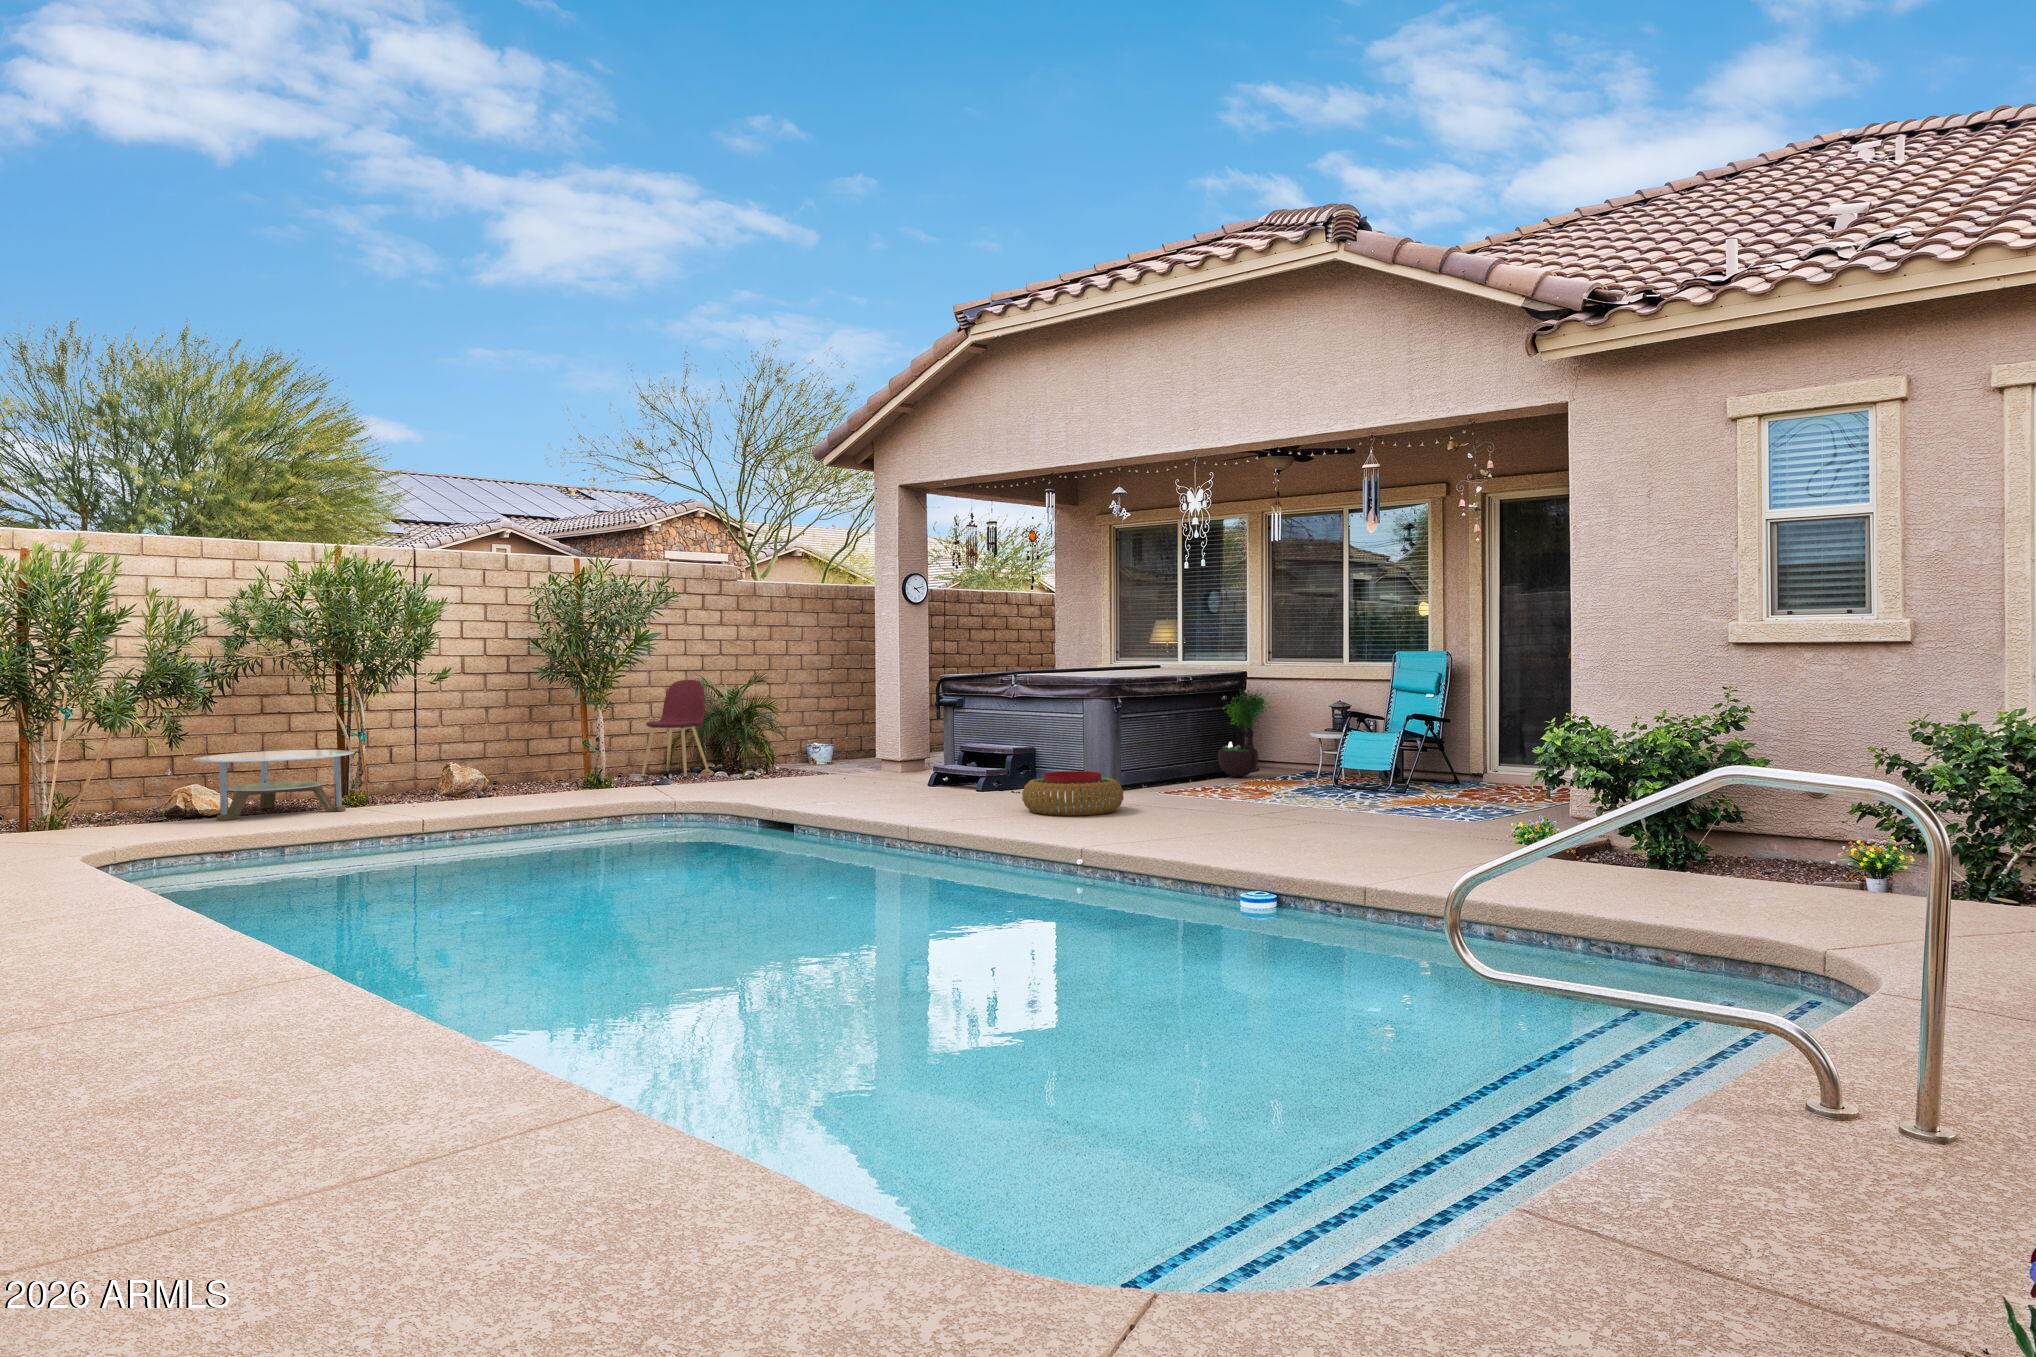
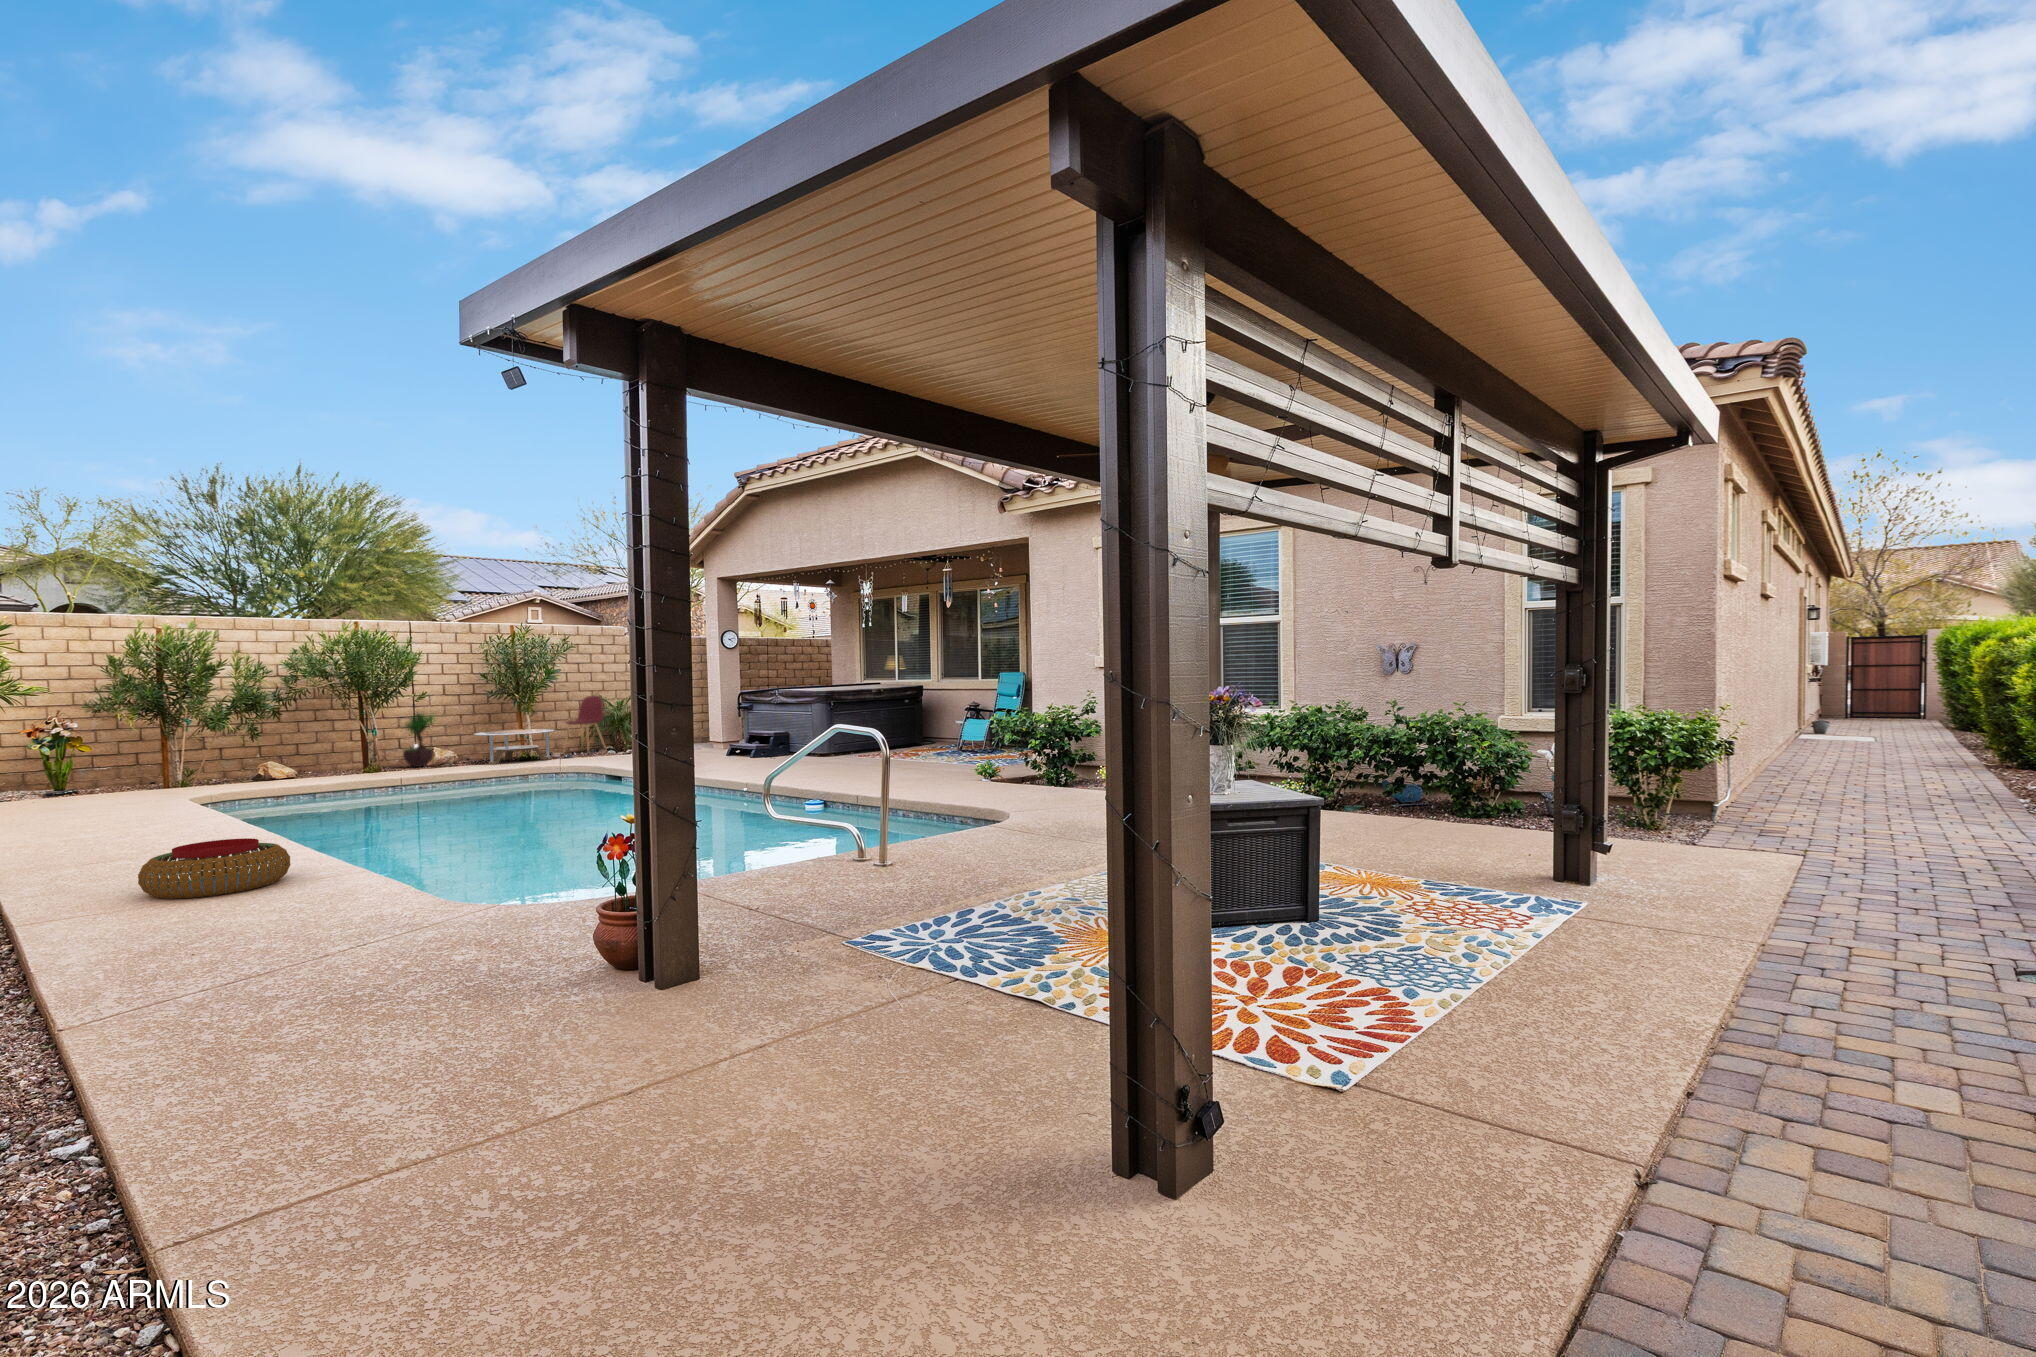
potted tree: present [1218,689,1269,777] -> present [403,712,435,767]
round table: present [193,750,354,821] -> present [474,729,554,765]
pouf: present [1022,771,1124,816] -> present [138,838,290,899]

